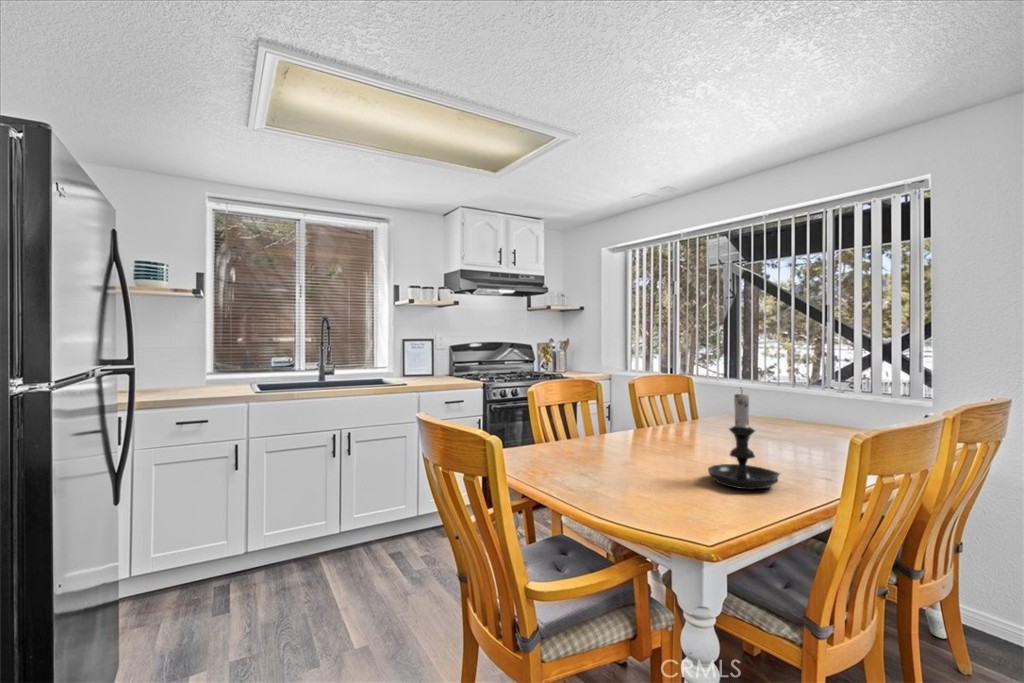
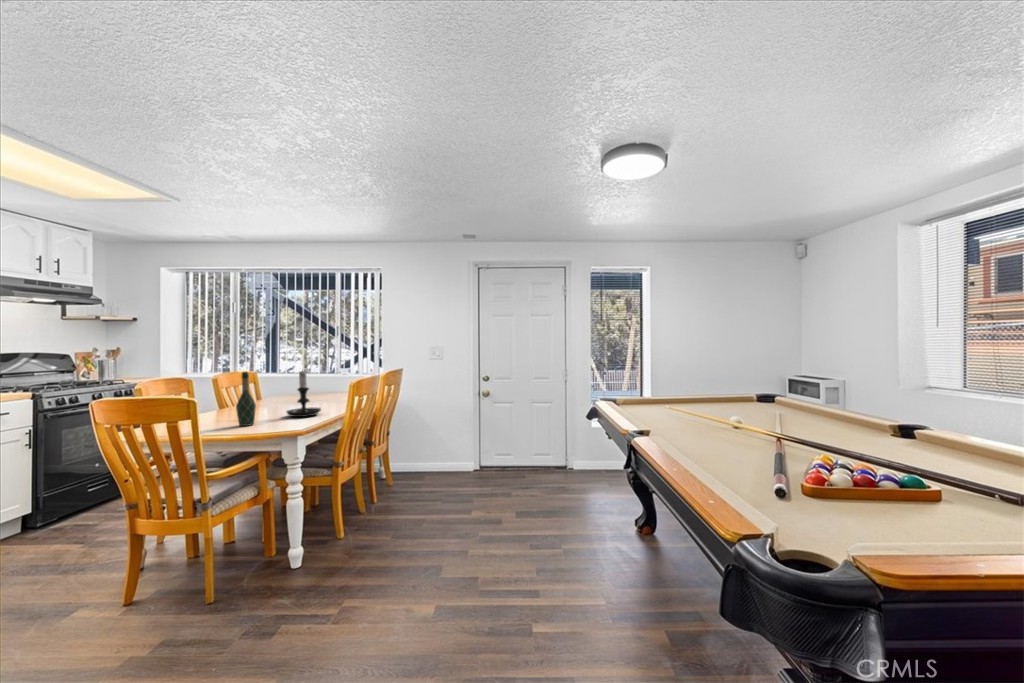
wine bottle: none [613,389,645,491] -> present [236,372,256,426]

